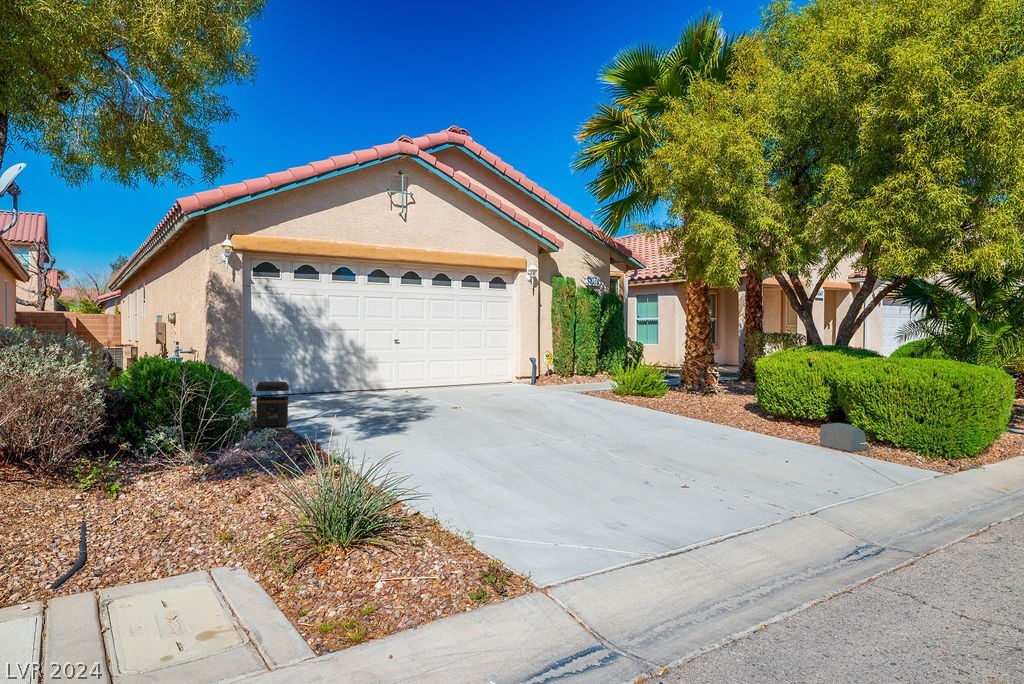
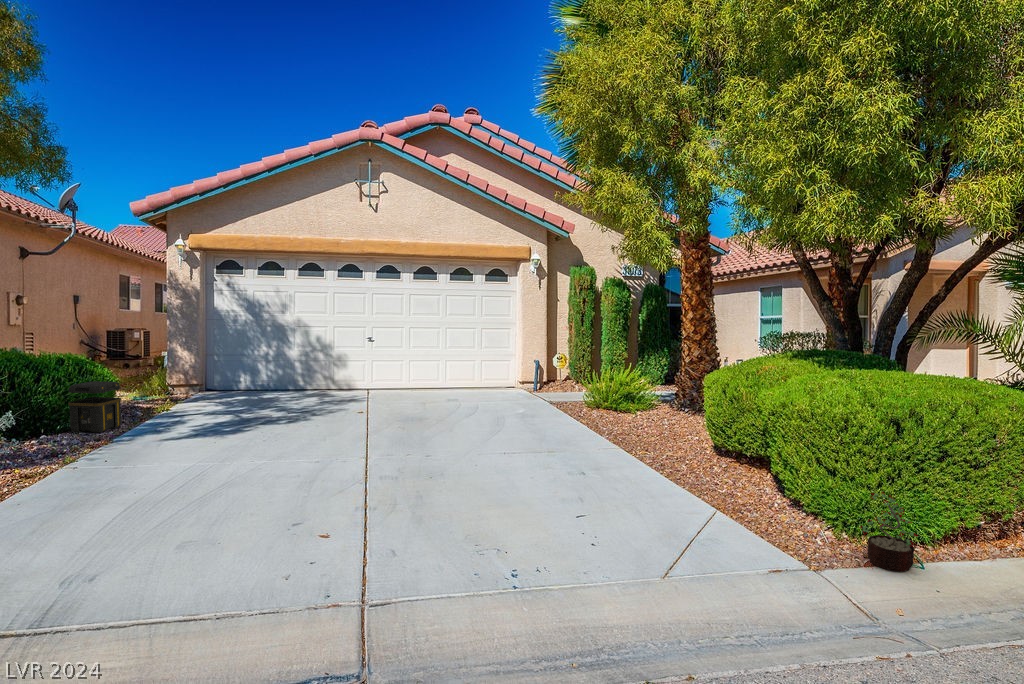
decorative plant: none [891,416,922,456] -> present [859,492,918,572]
storage box: present [820,423,869,451] -> none [738,485,822,544]

